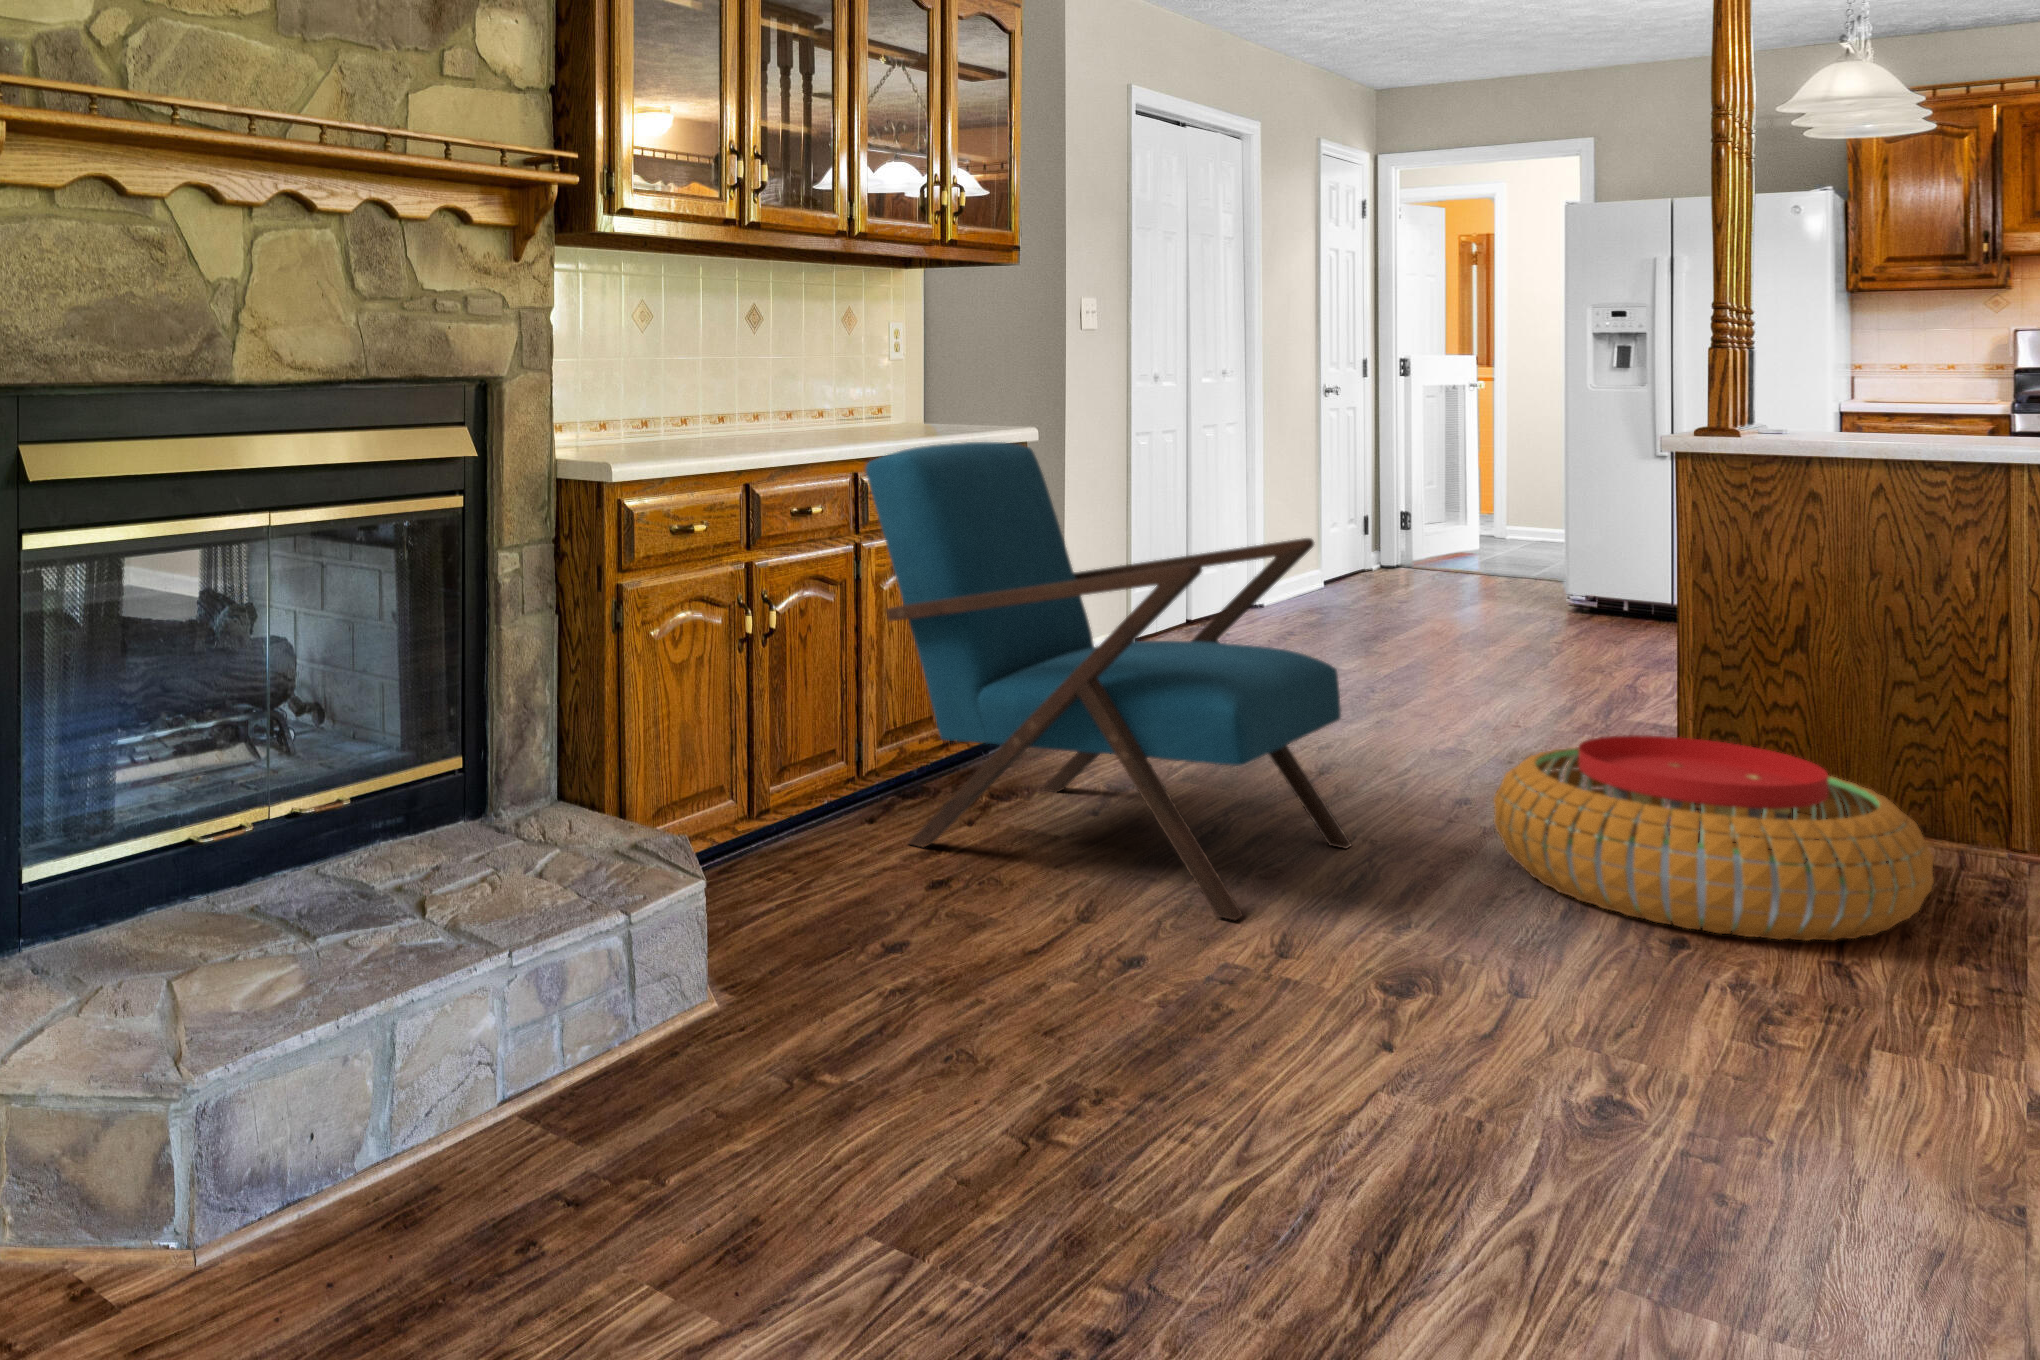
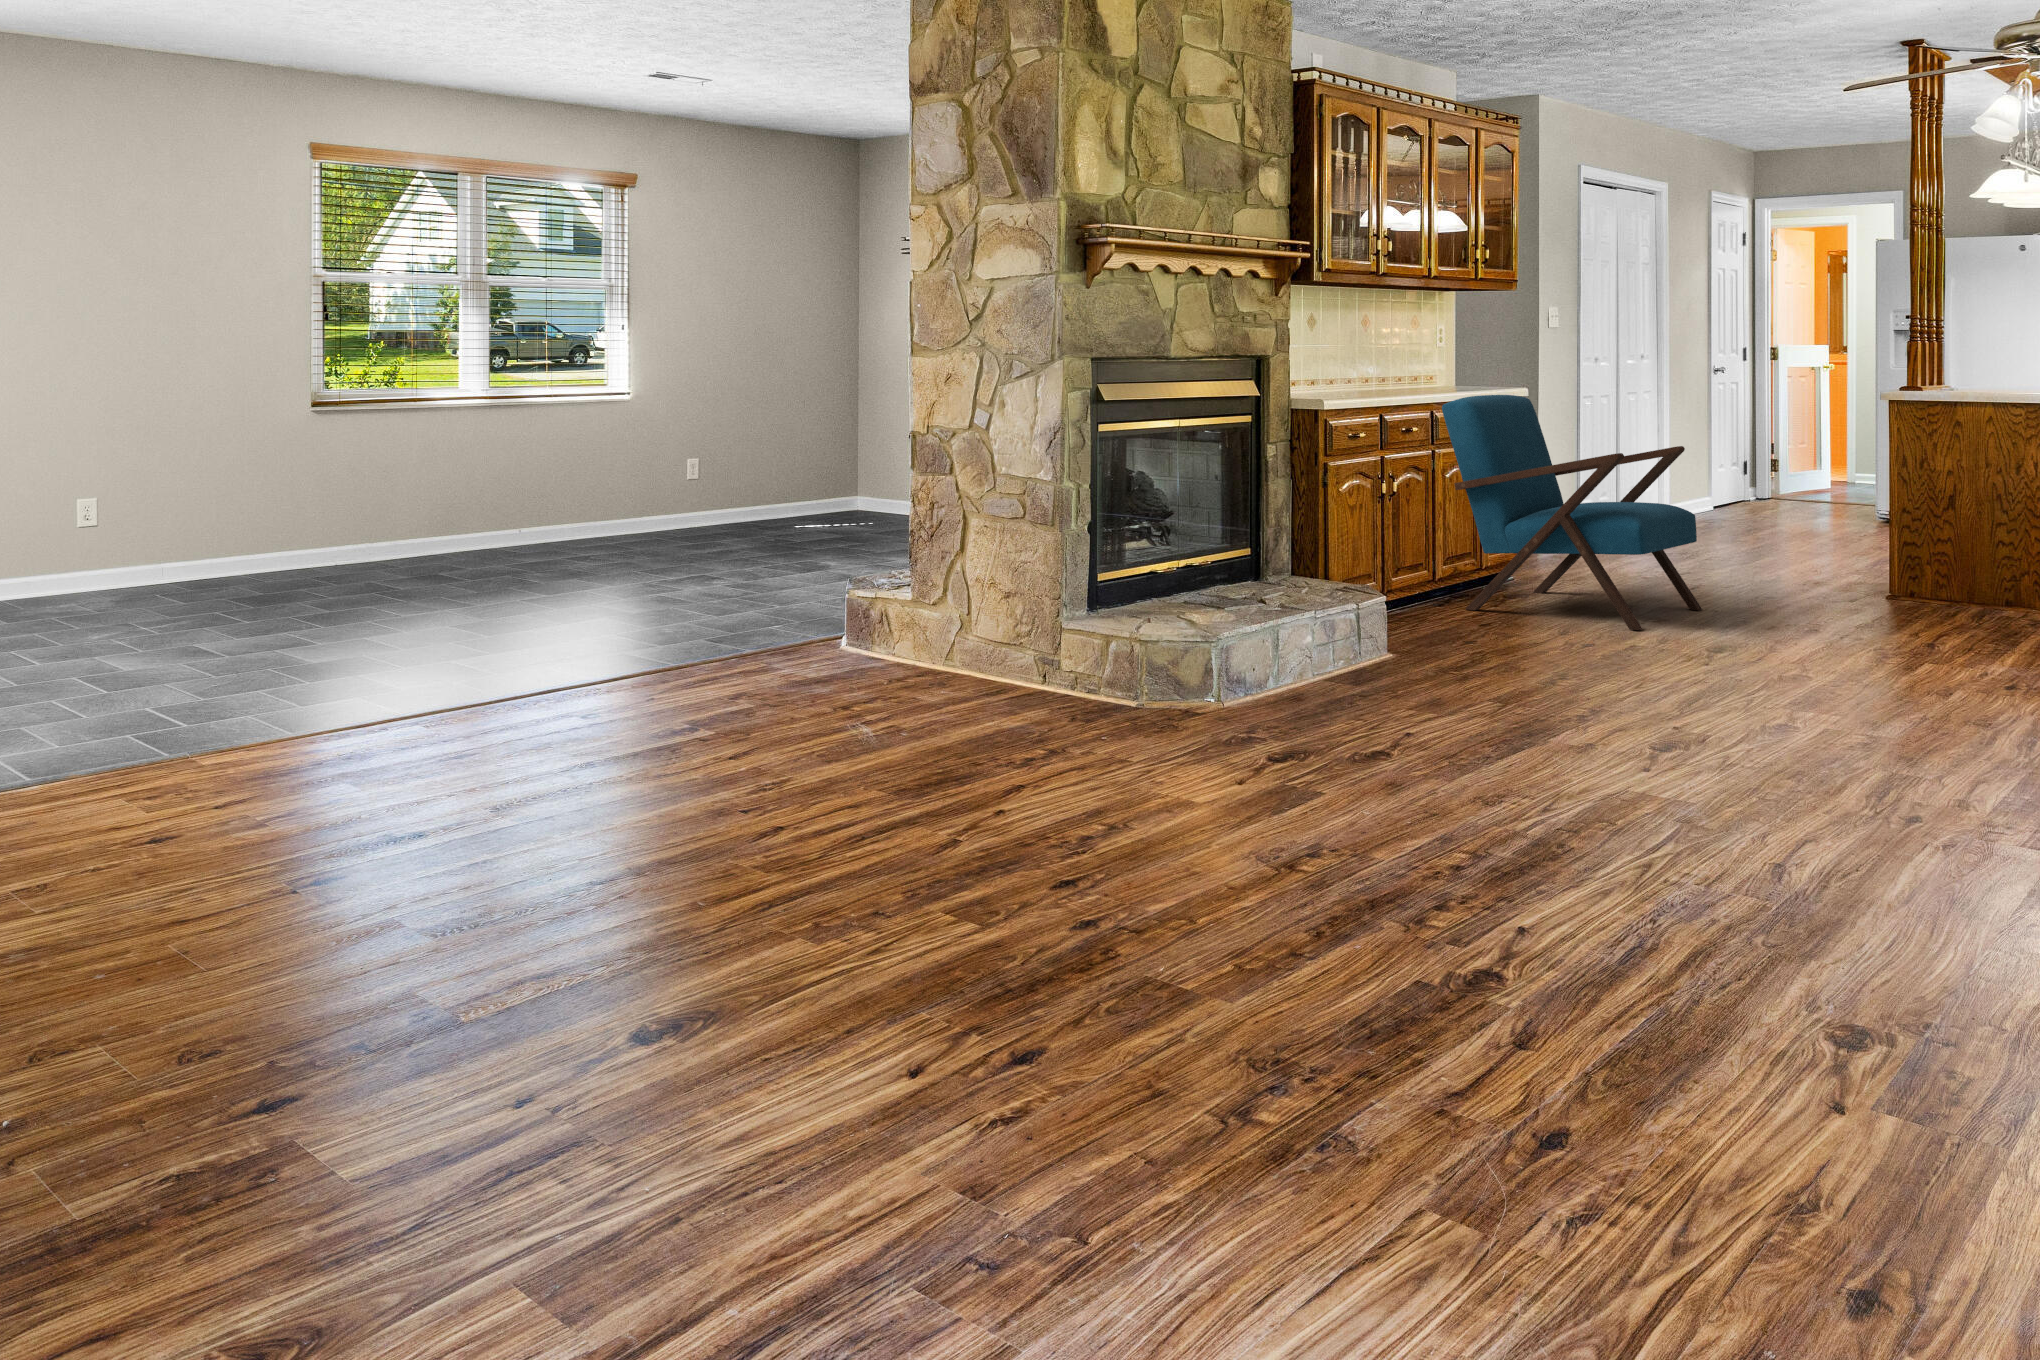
pouf: present [1493,735,1934,941] -> none [1775,549,1981,635]

